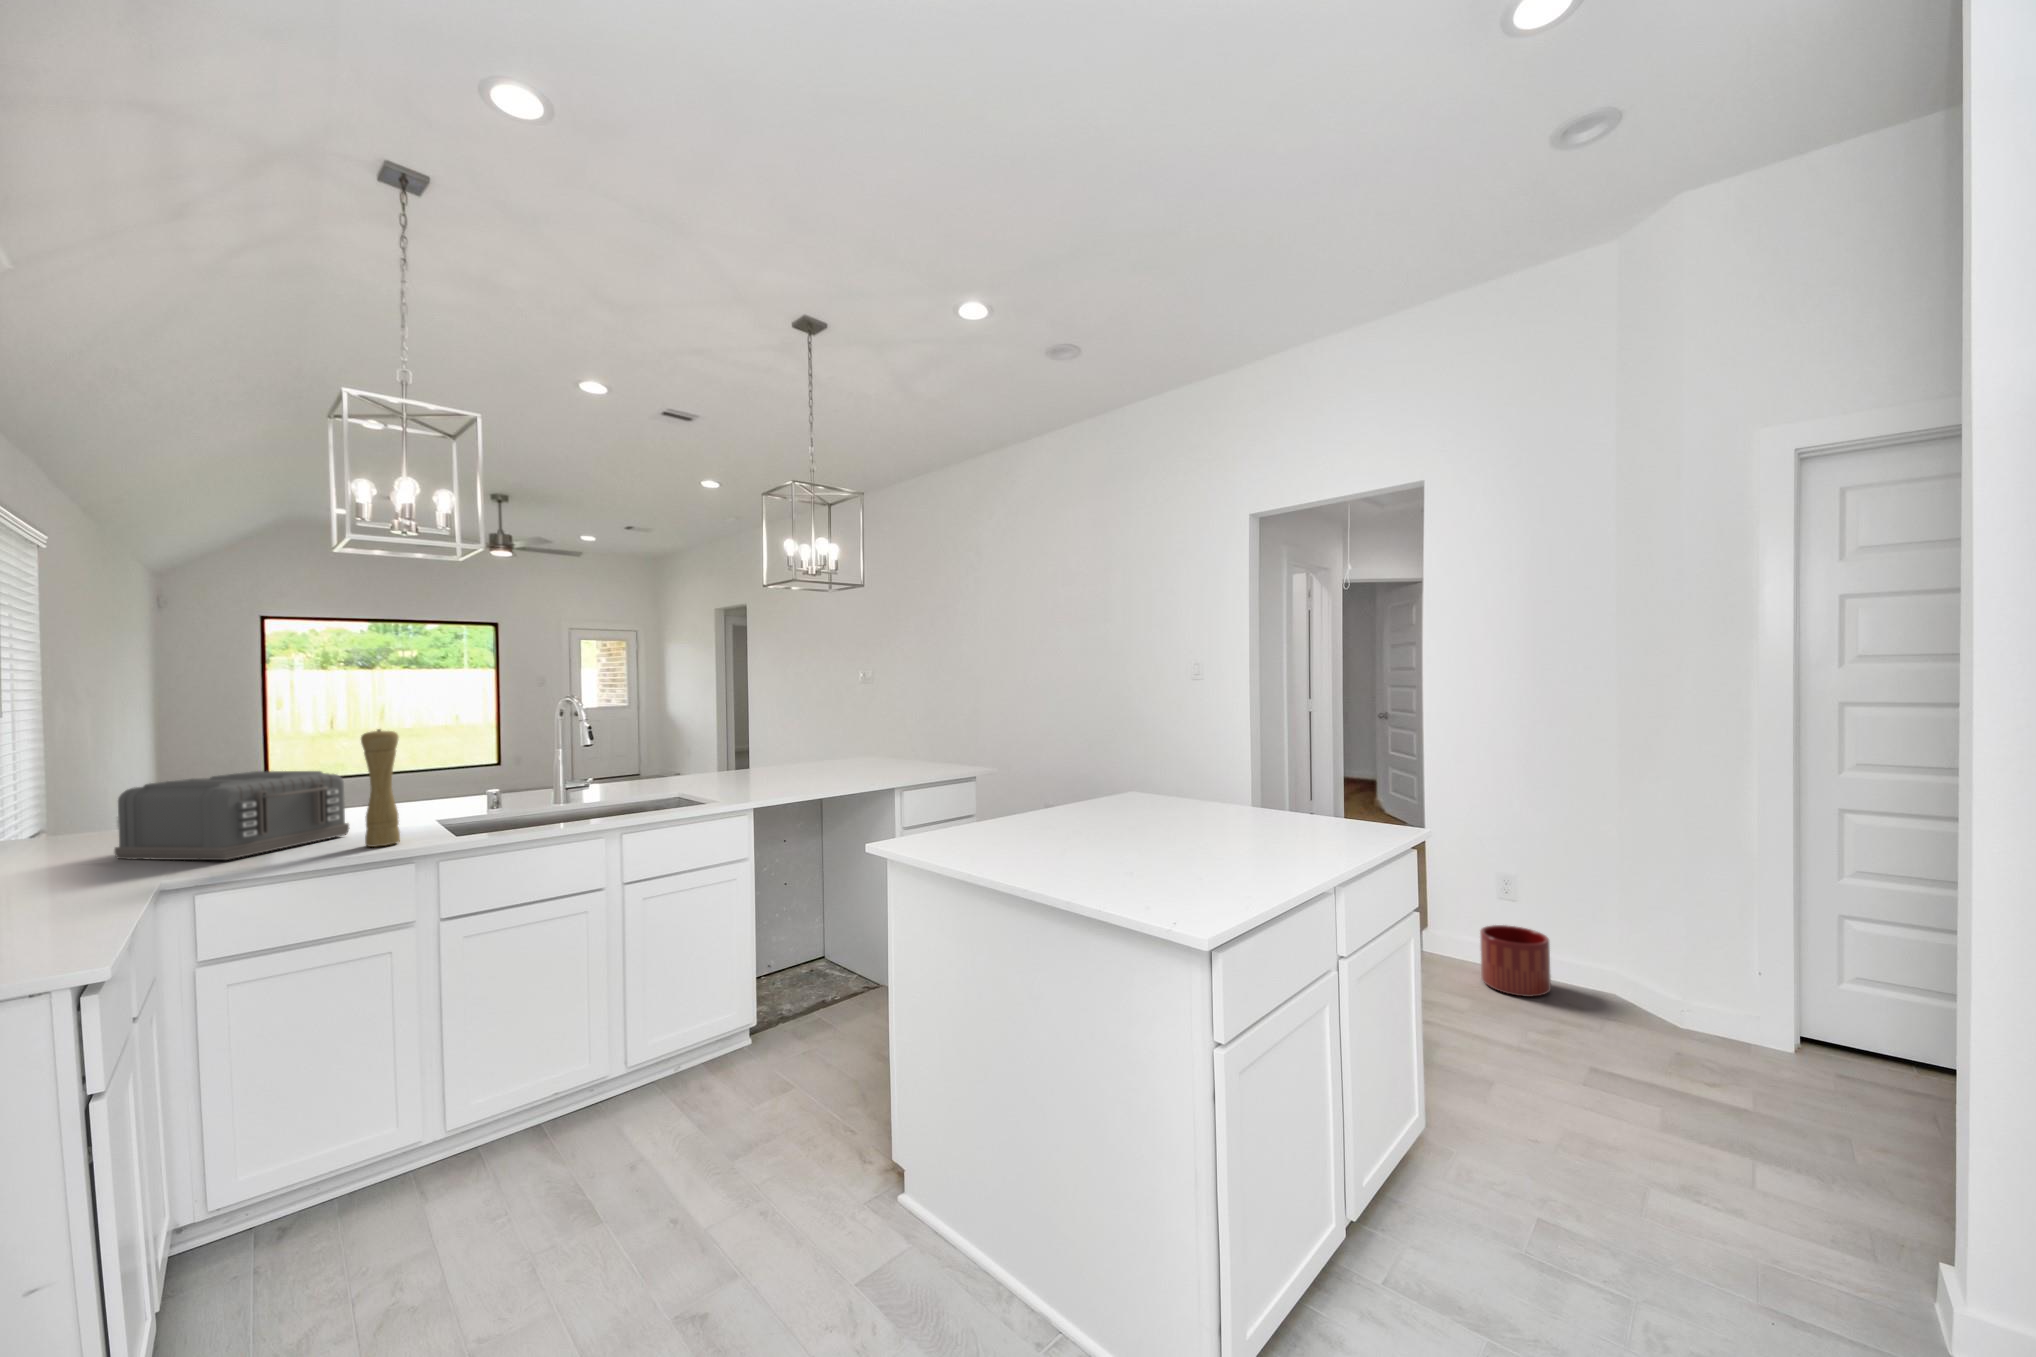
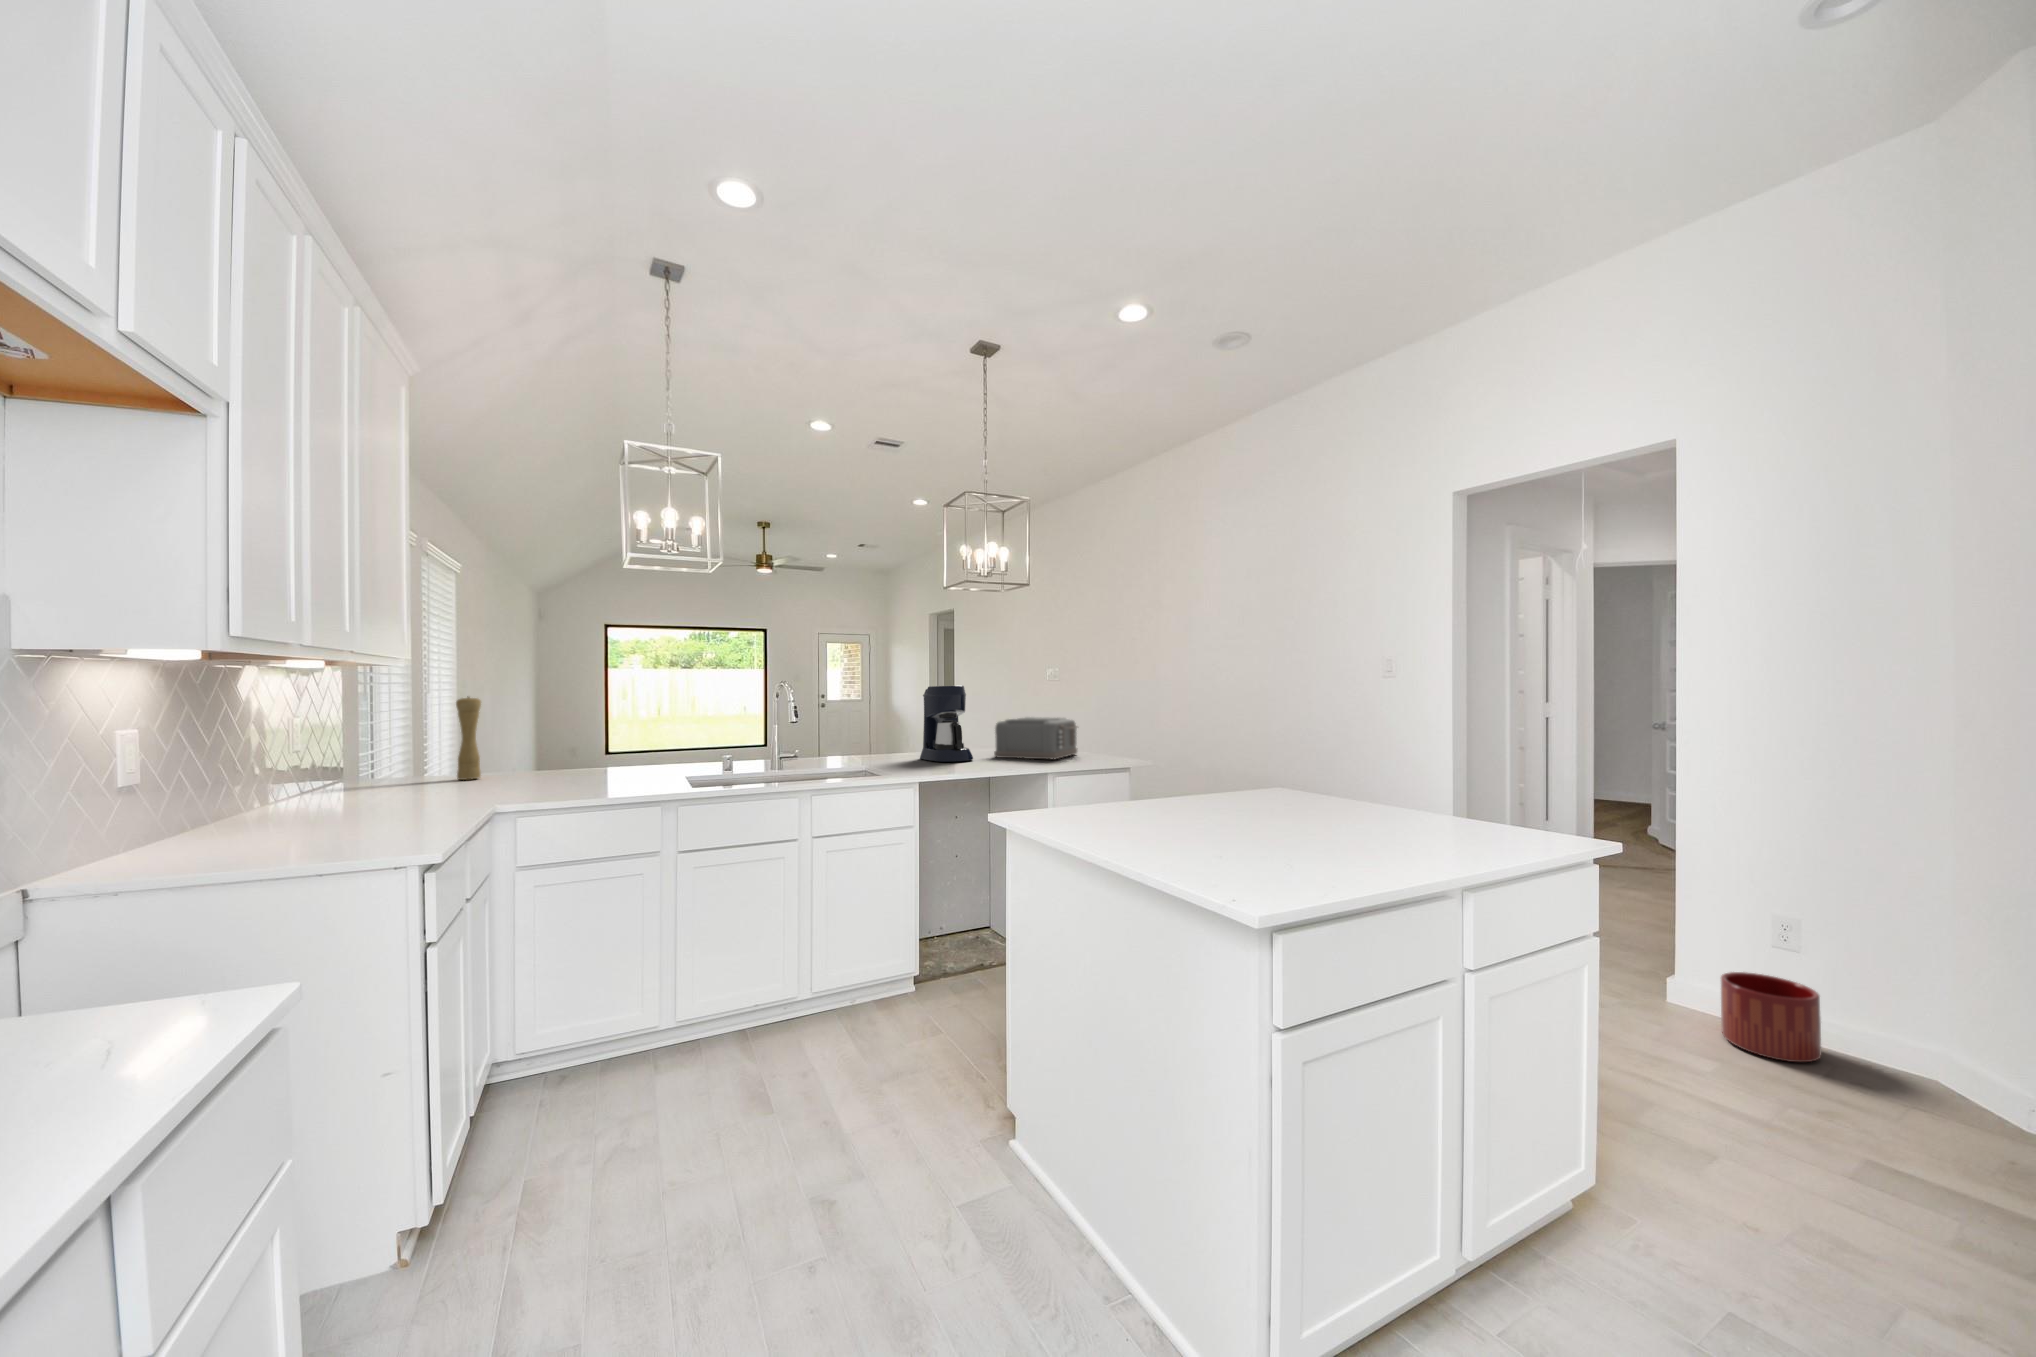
coffee maker: none [739,695,803,782] -> present [920,685,973,762]
pepper mill: present [361,729,400,847] -> present [456,697,481,780]
toaster: present [114,771,349,860] -> present [994,717,1077,759]

